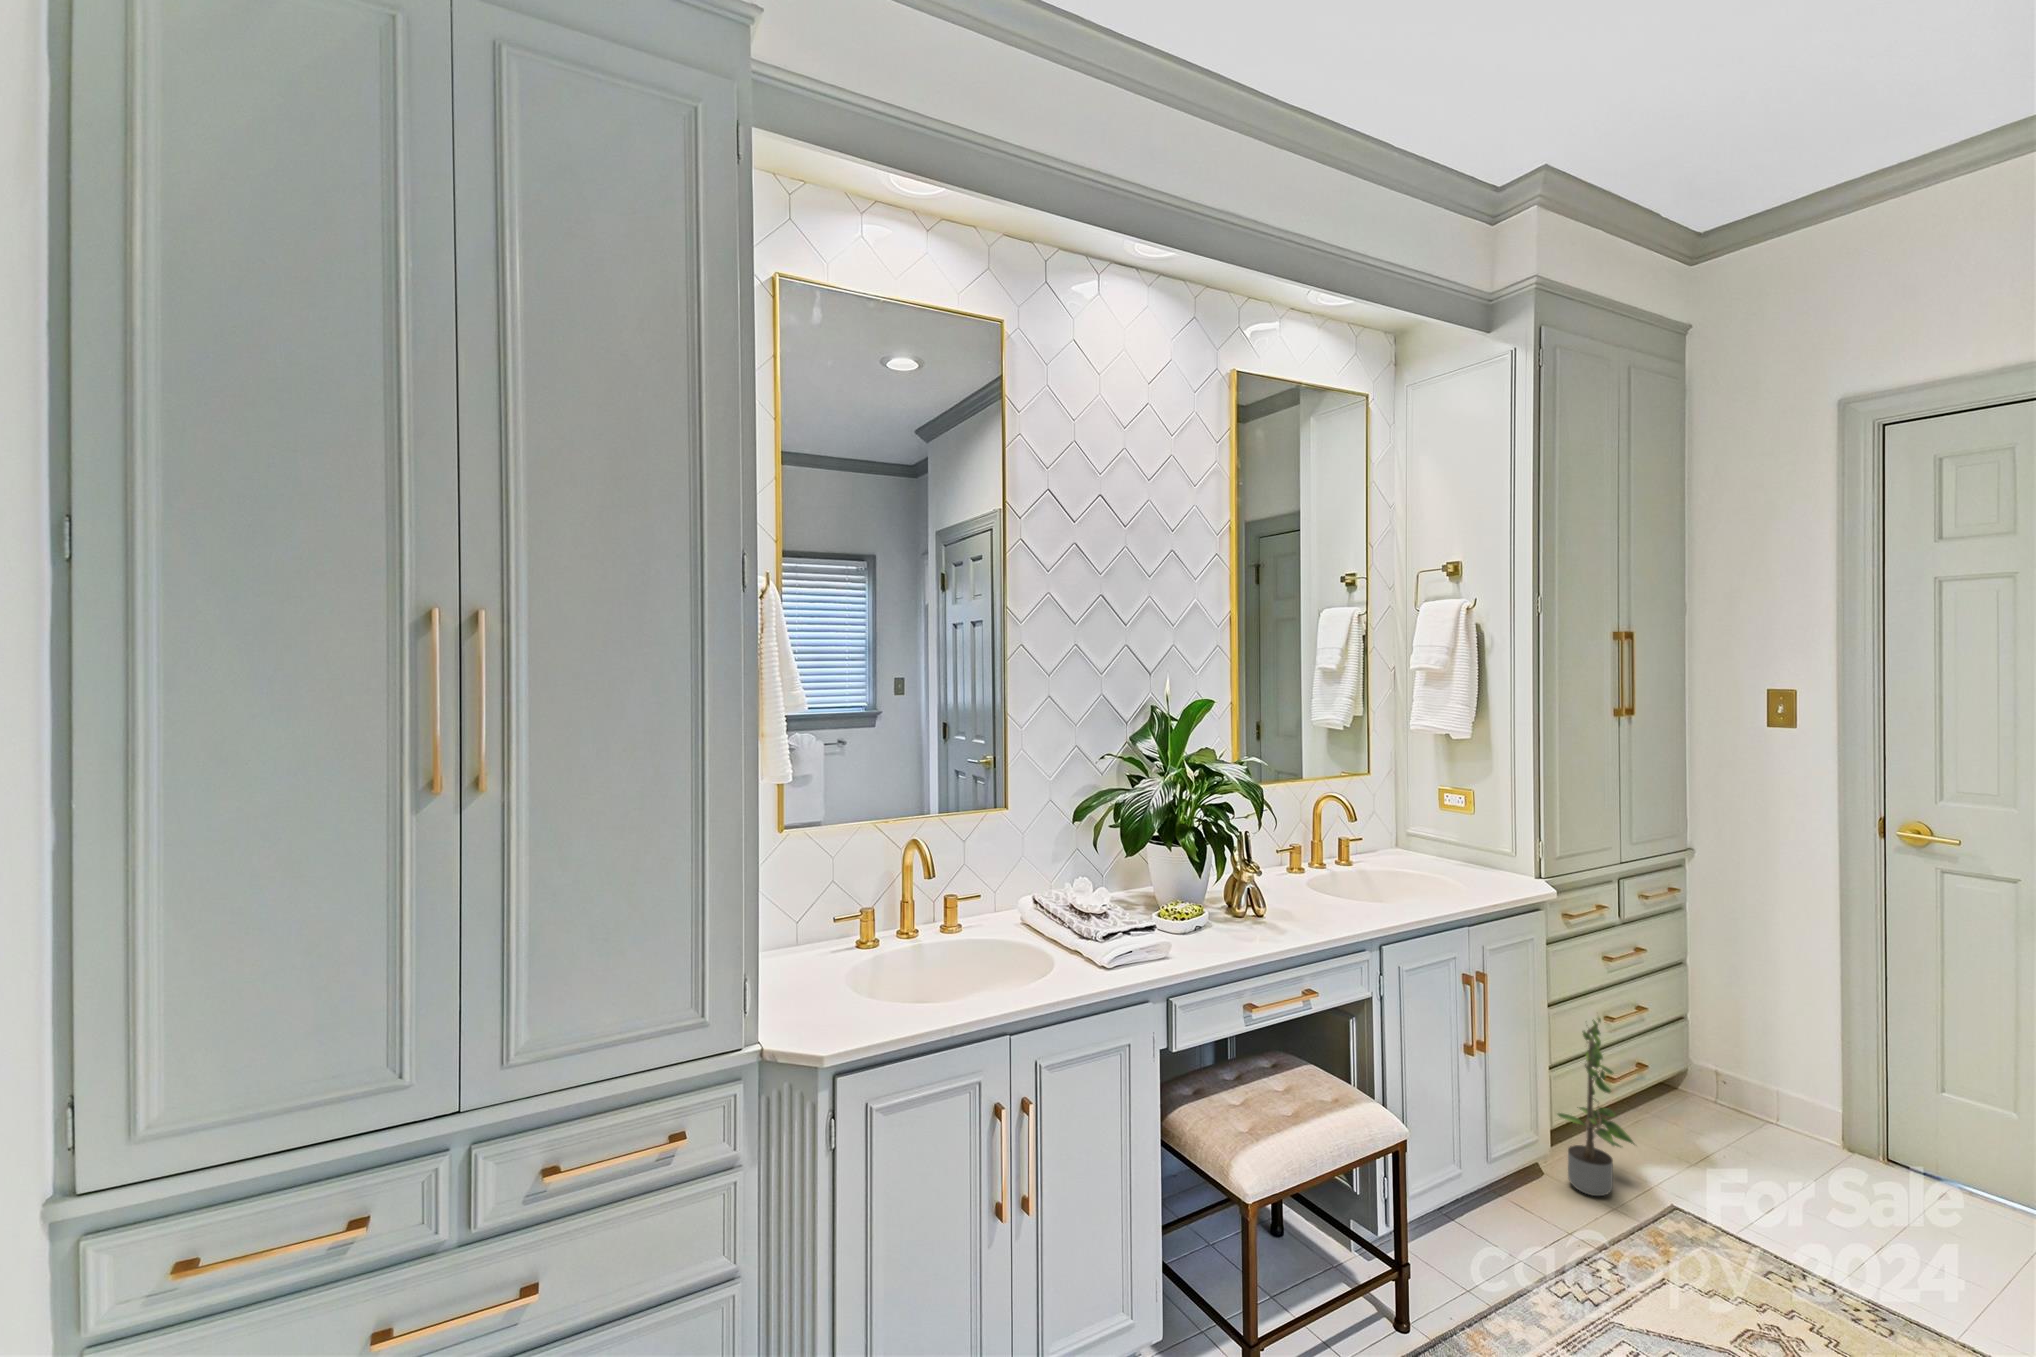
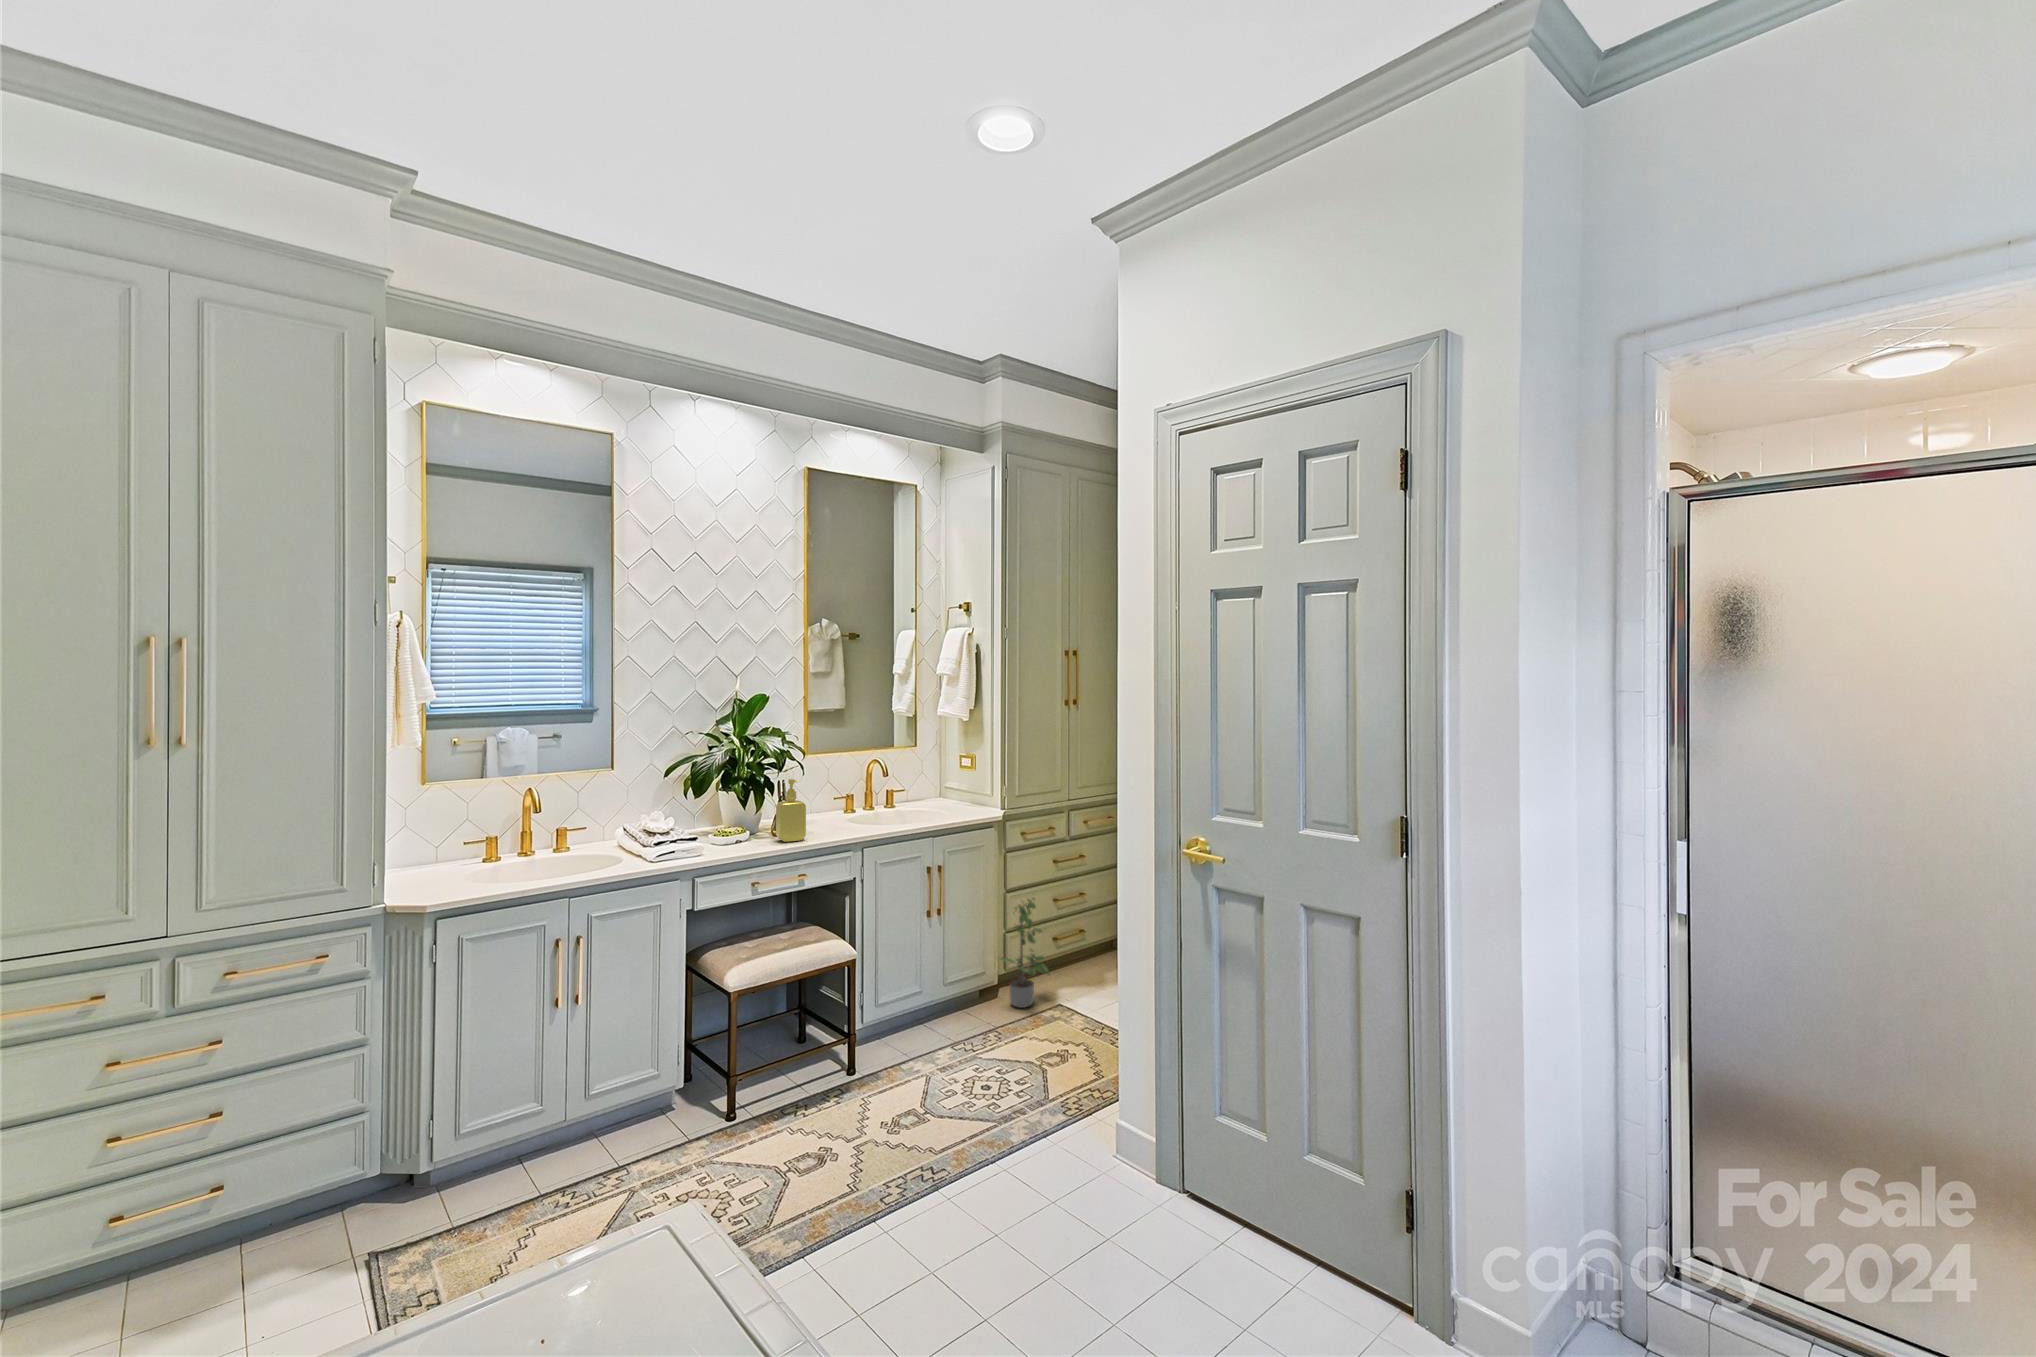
soap dispenser: none [1253,832,1301,933] -> present [776,779,806,842]

